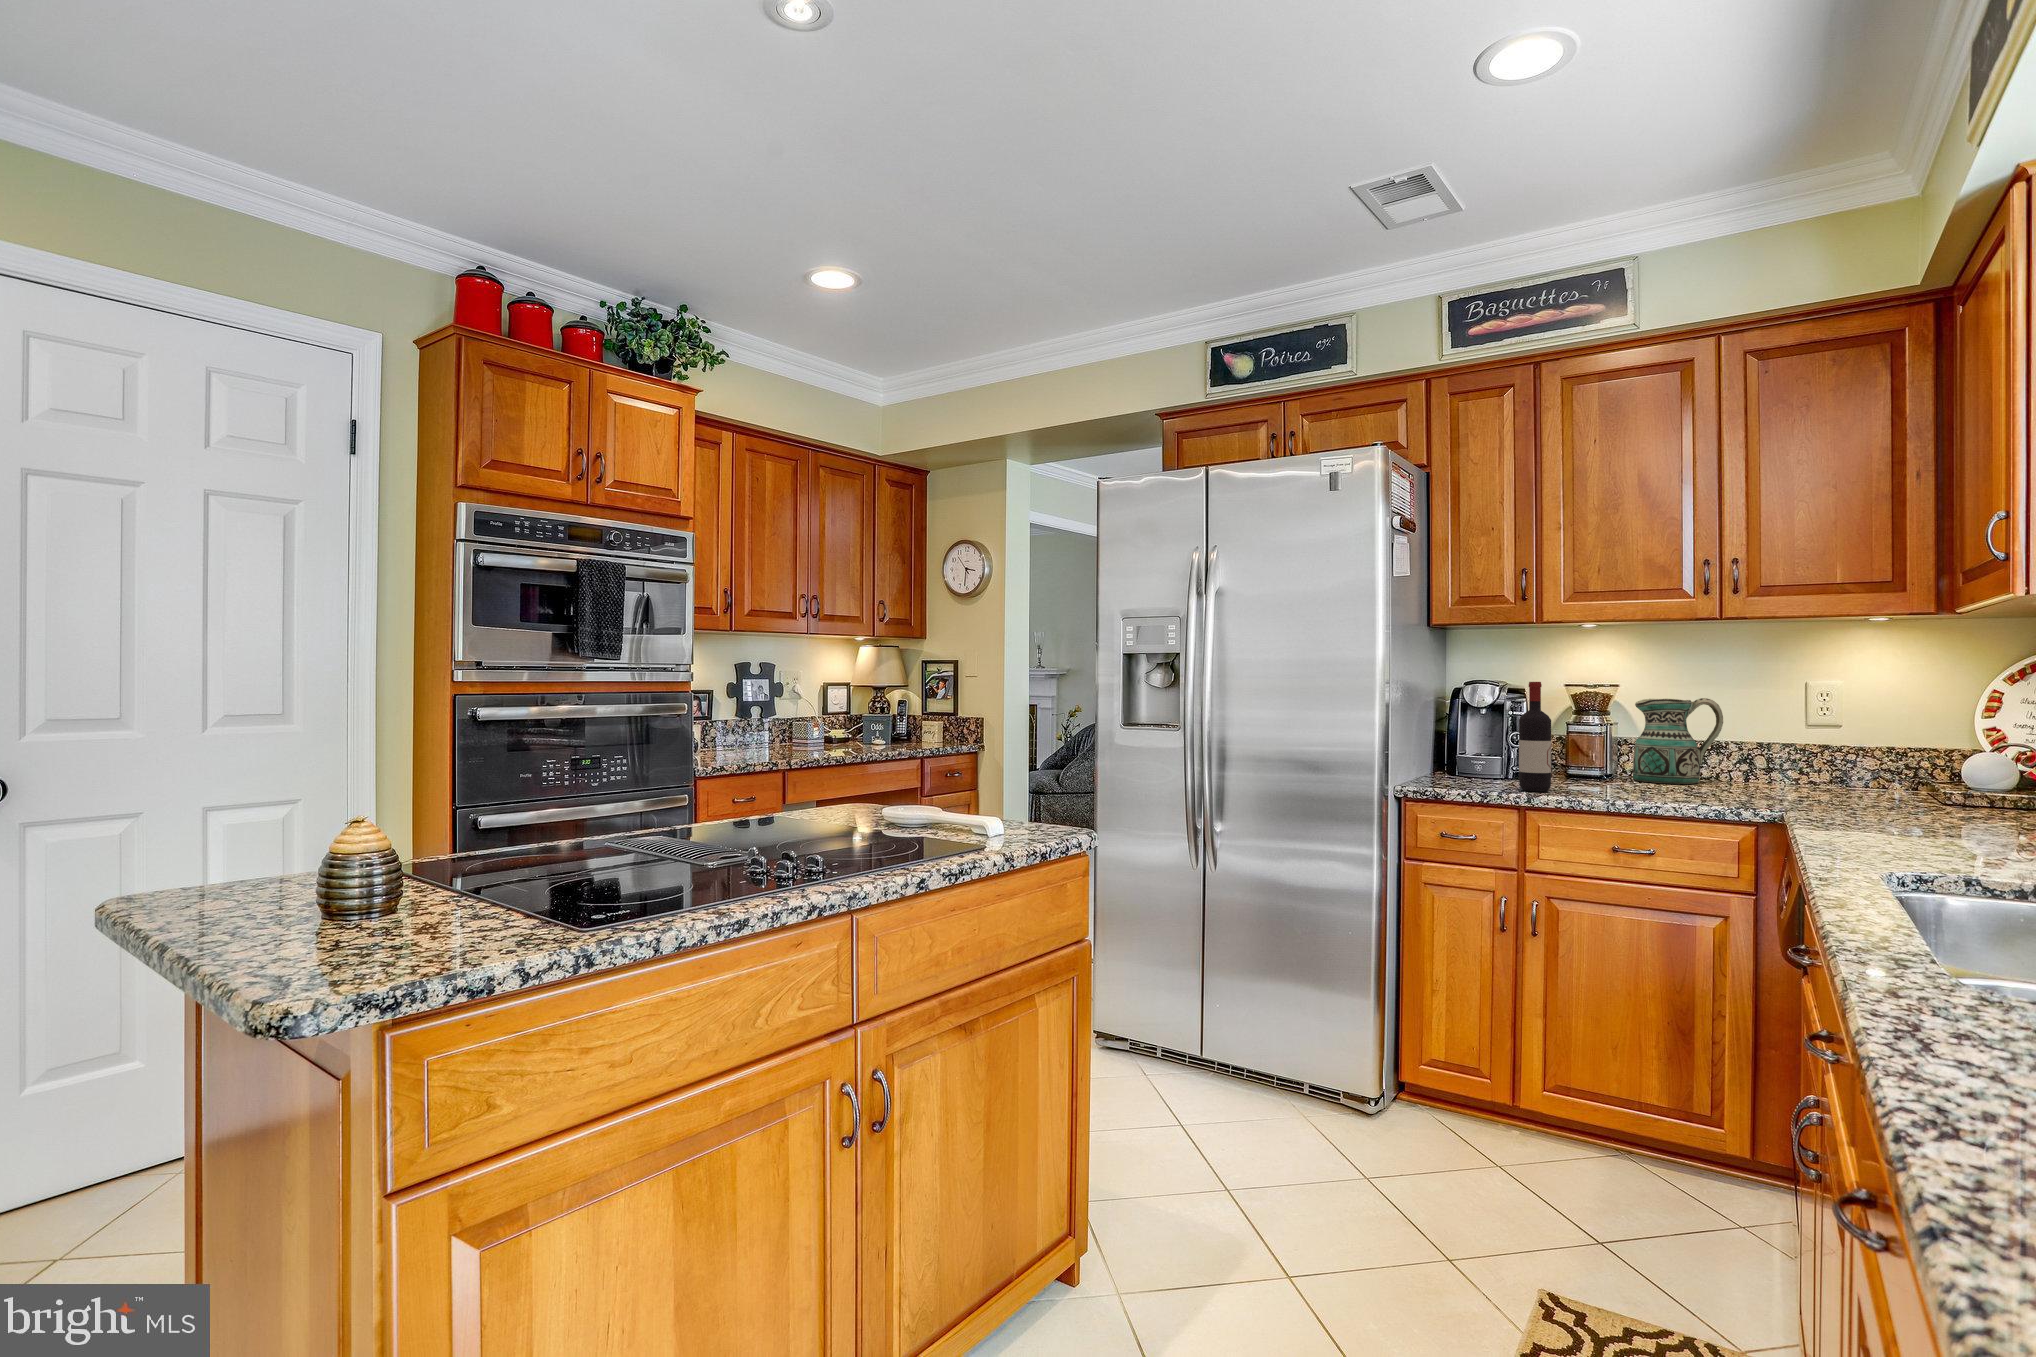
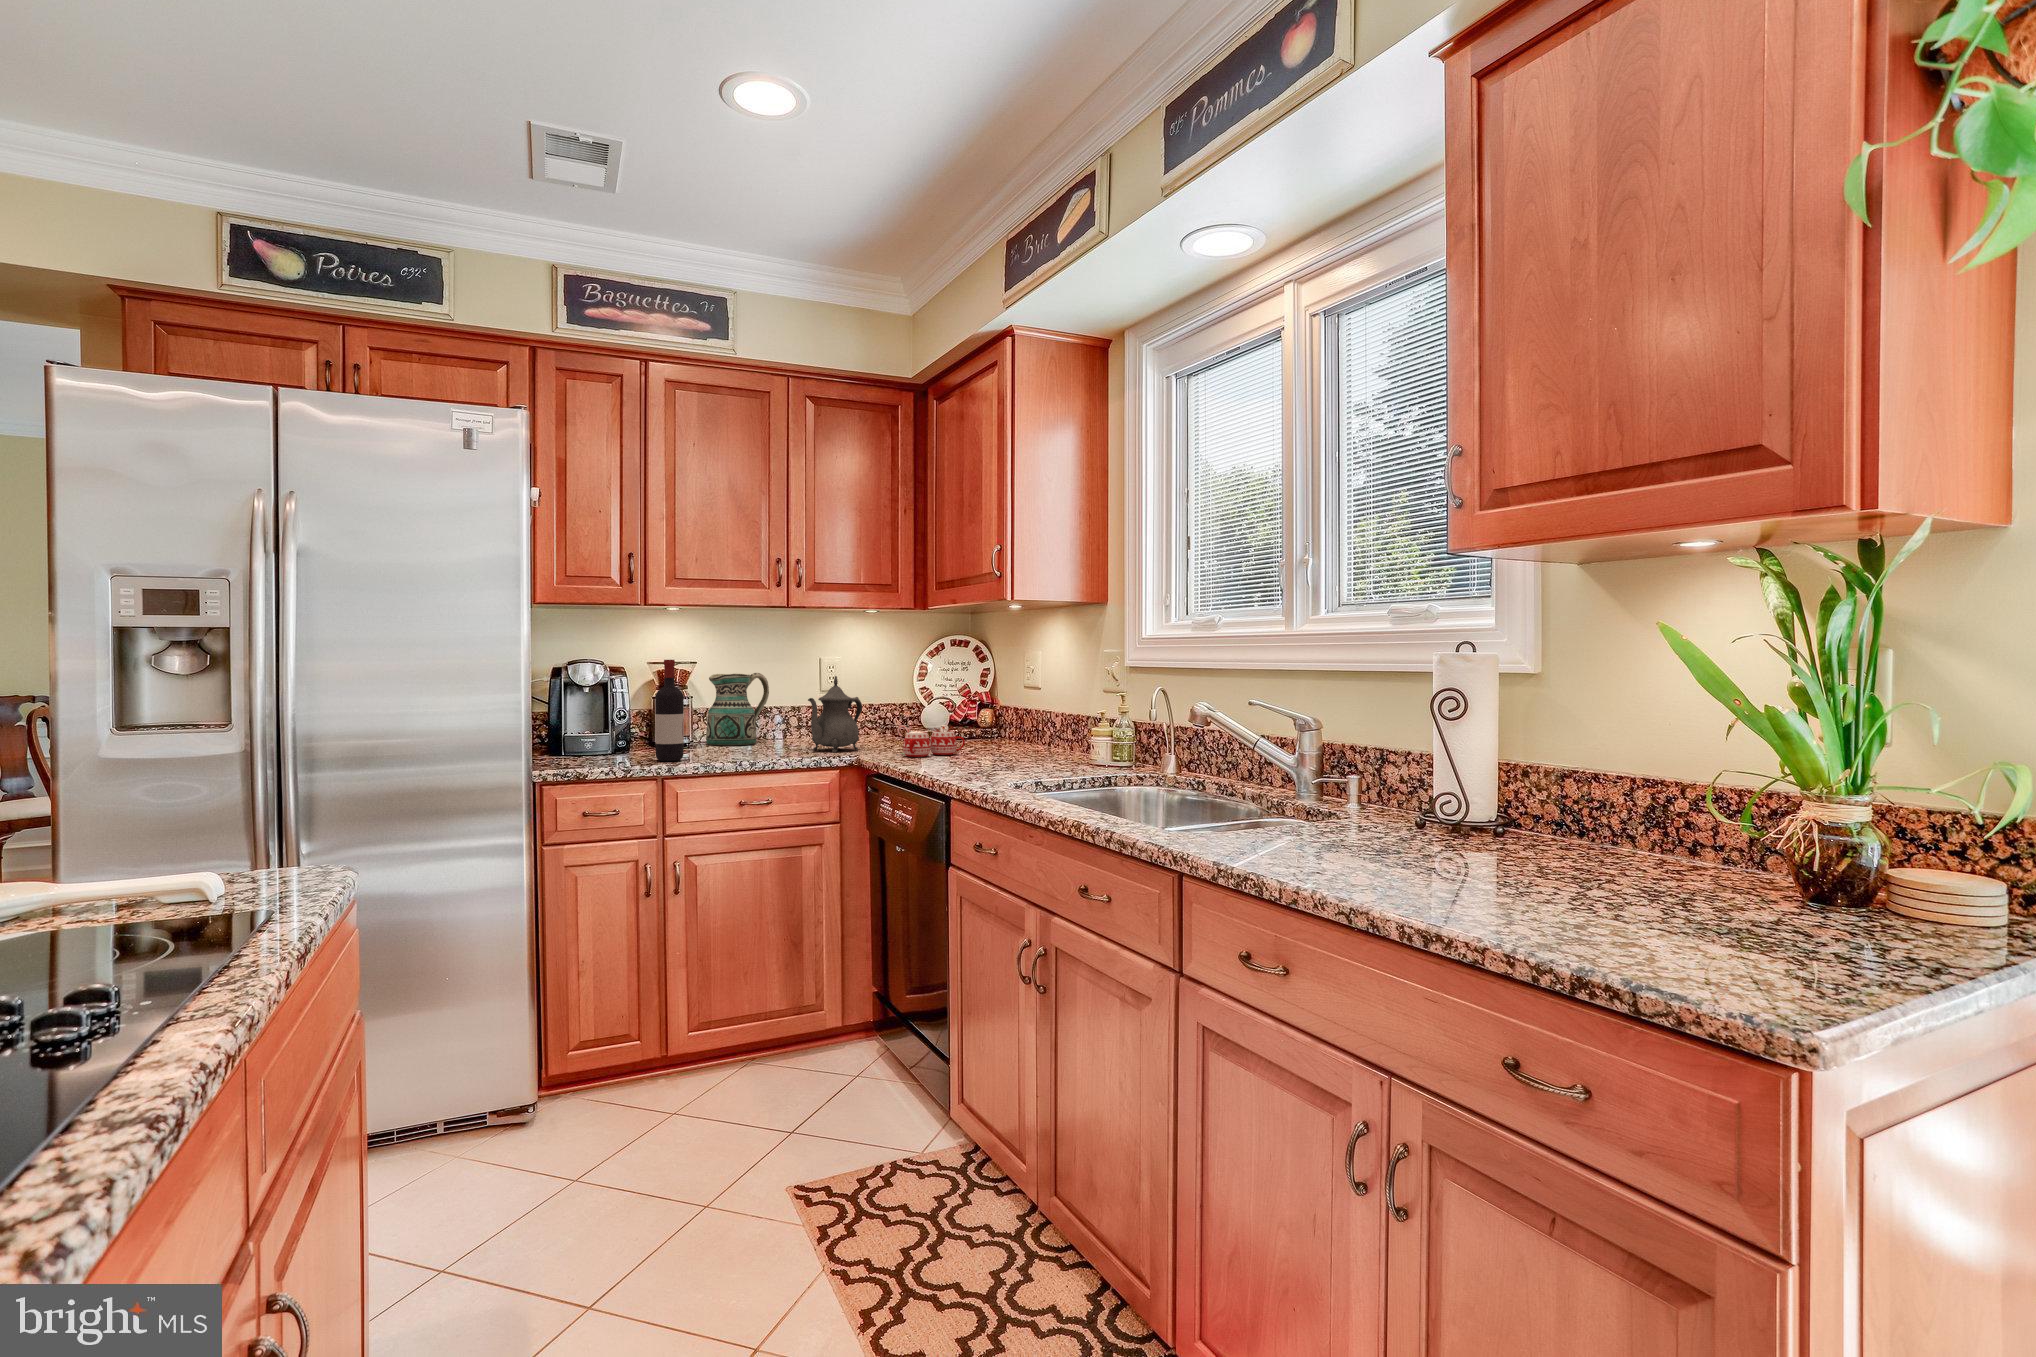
teapot: none [1732,703,1835,802] -> present [808,676,862,752]
mug: none [1855,774,1985,823] -> present [896,725,965,757]

